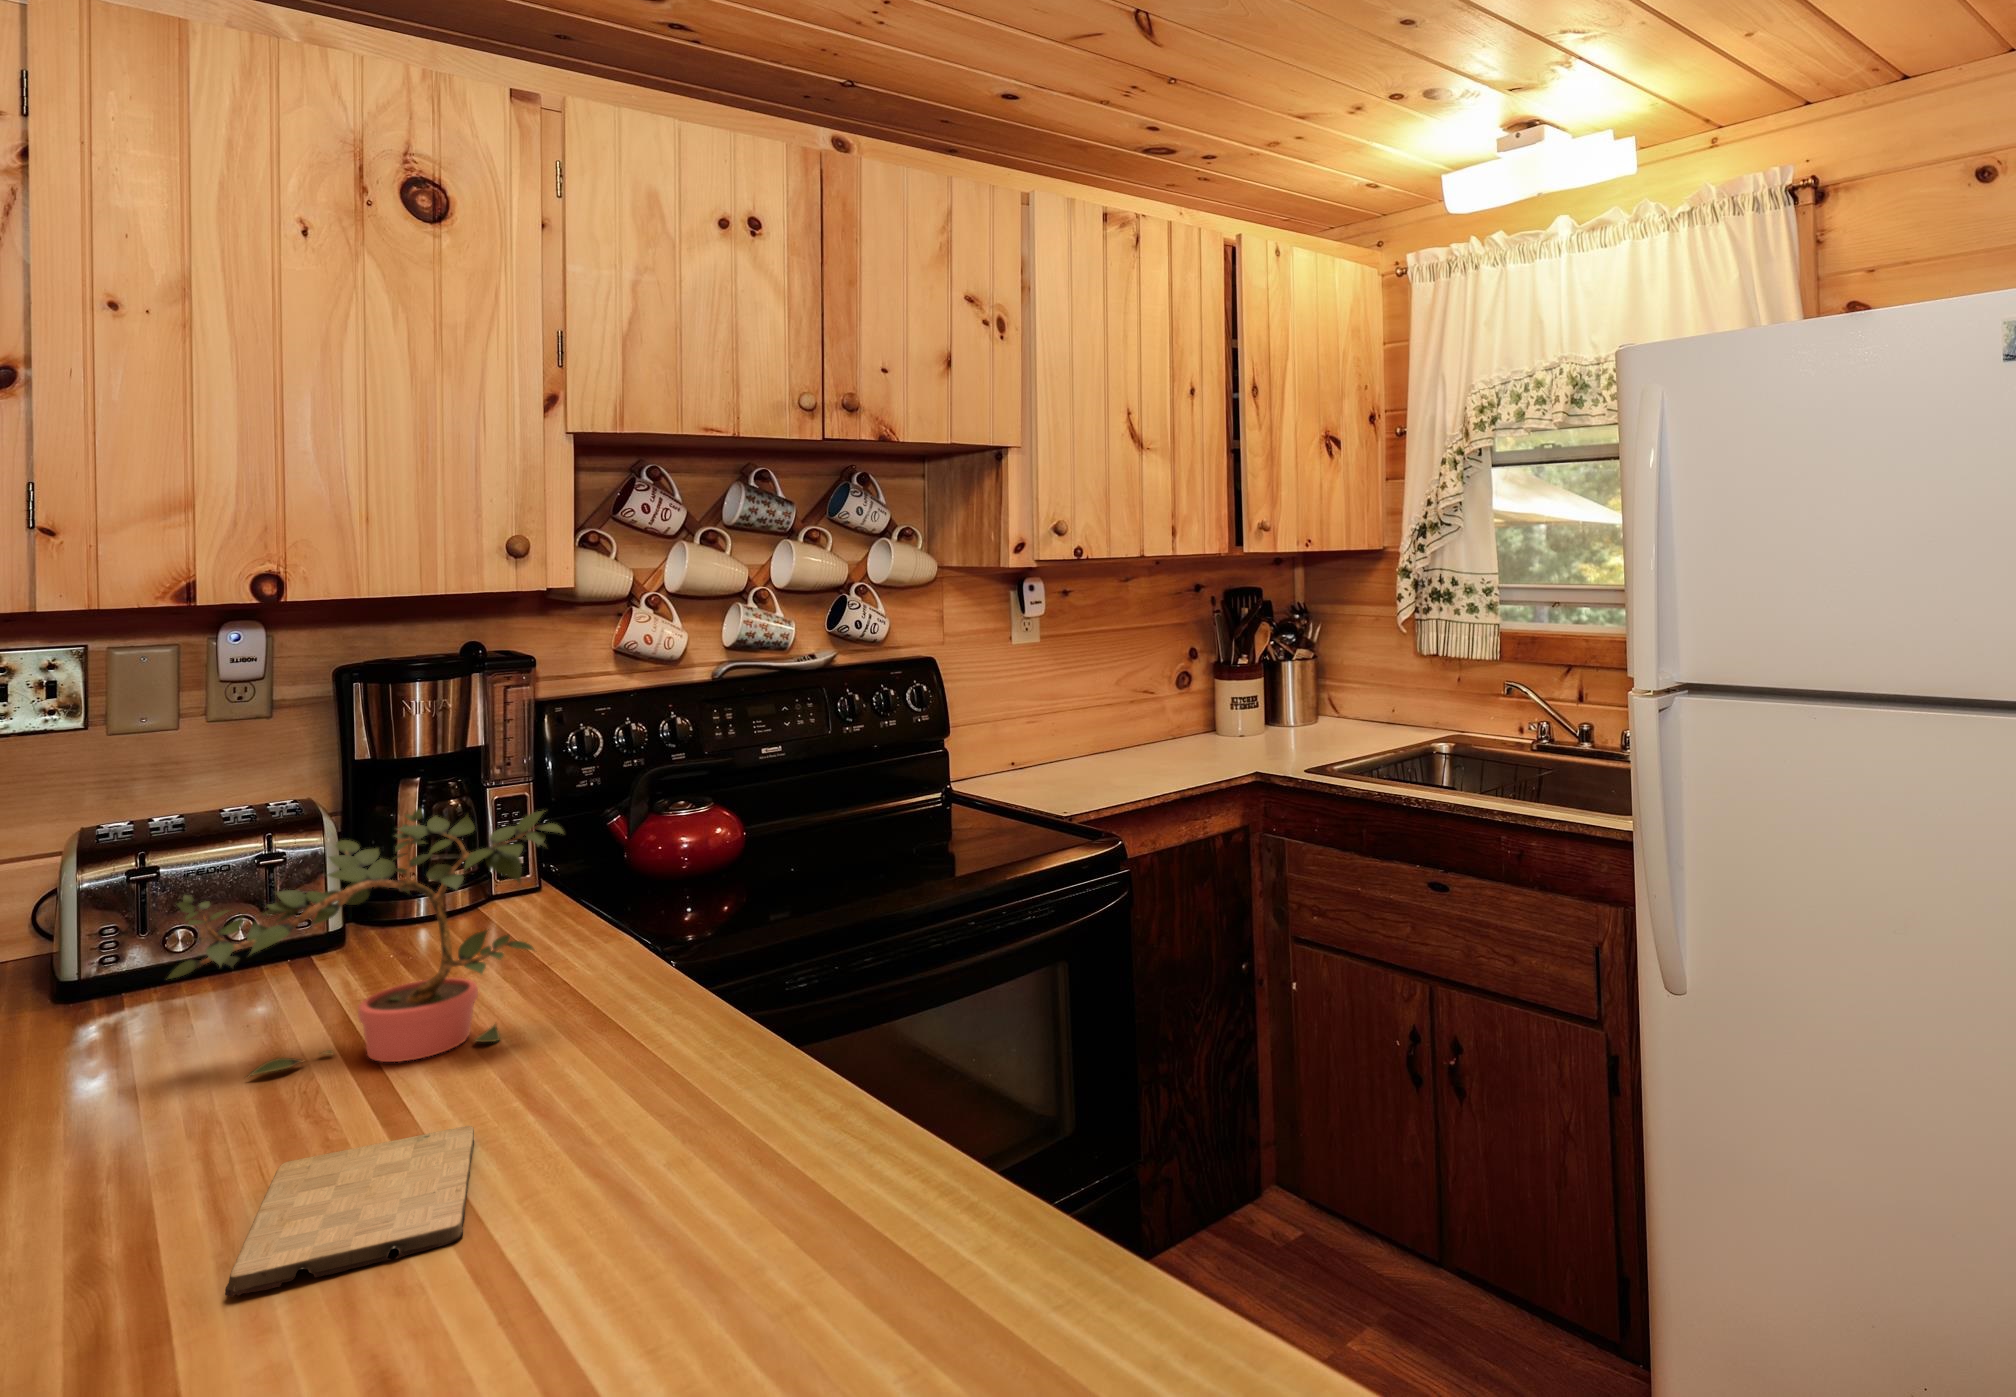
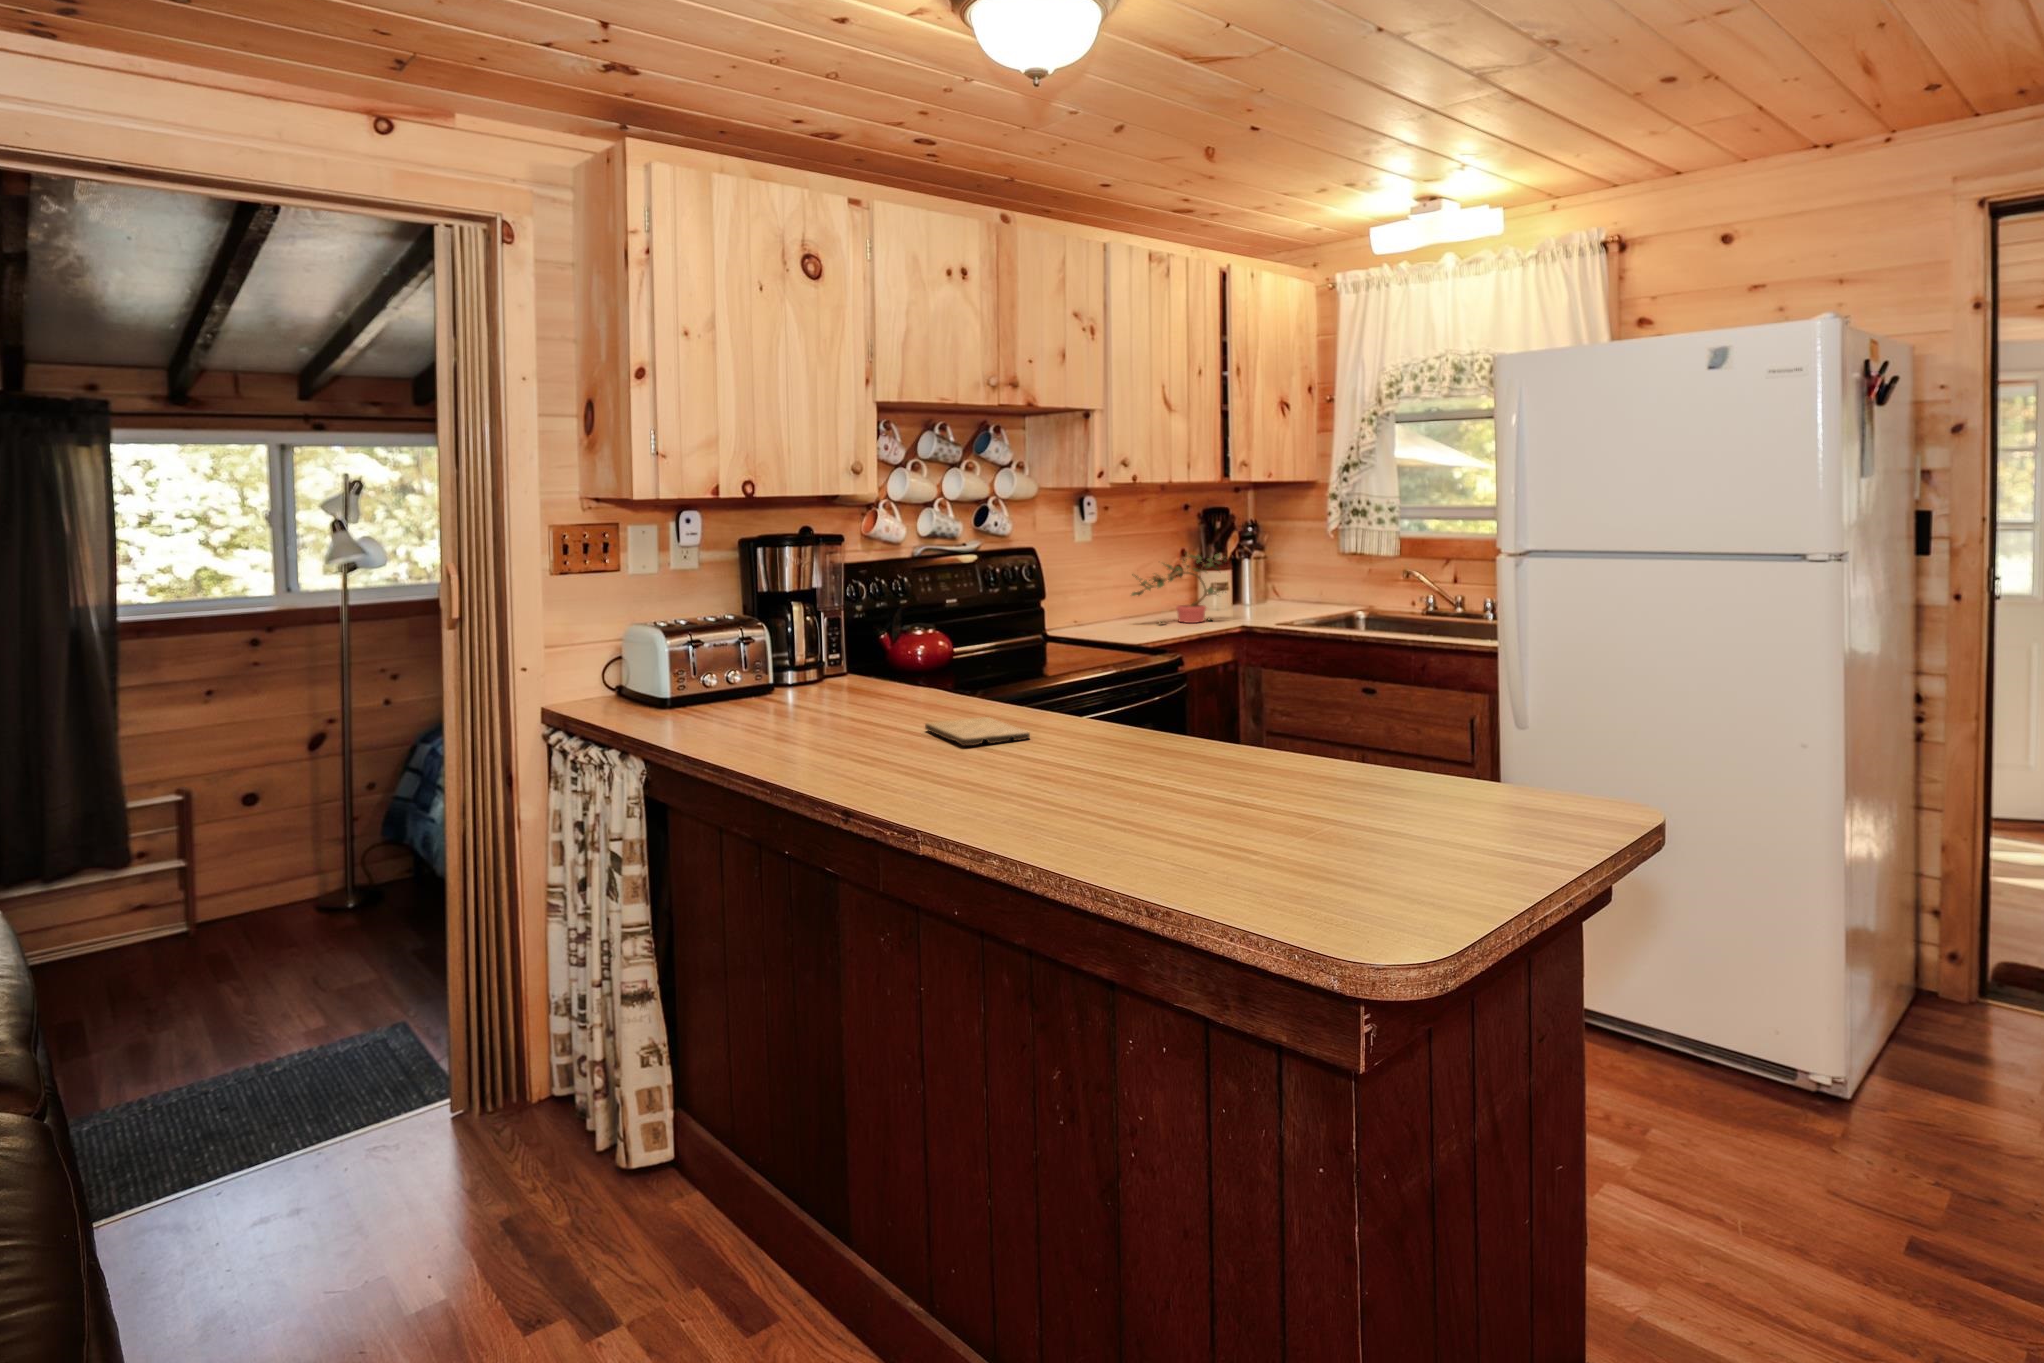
potted plant: present [168,808,564,1076] -> present [1132,554,1223,623]

